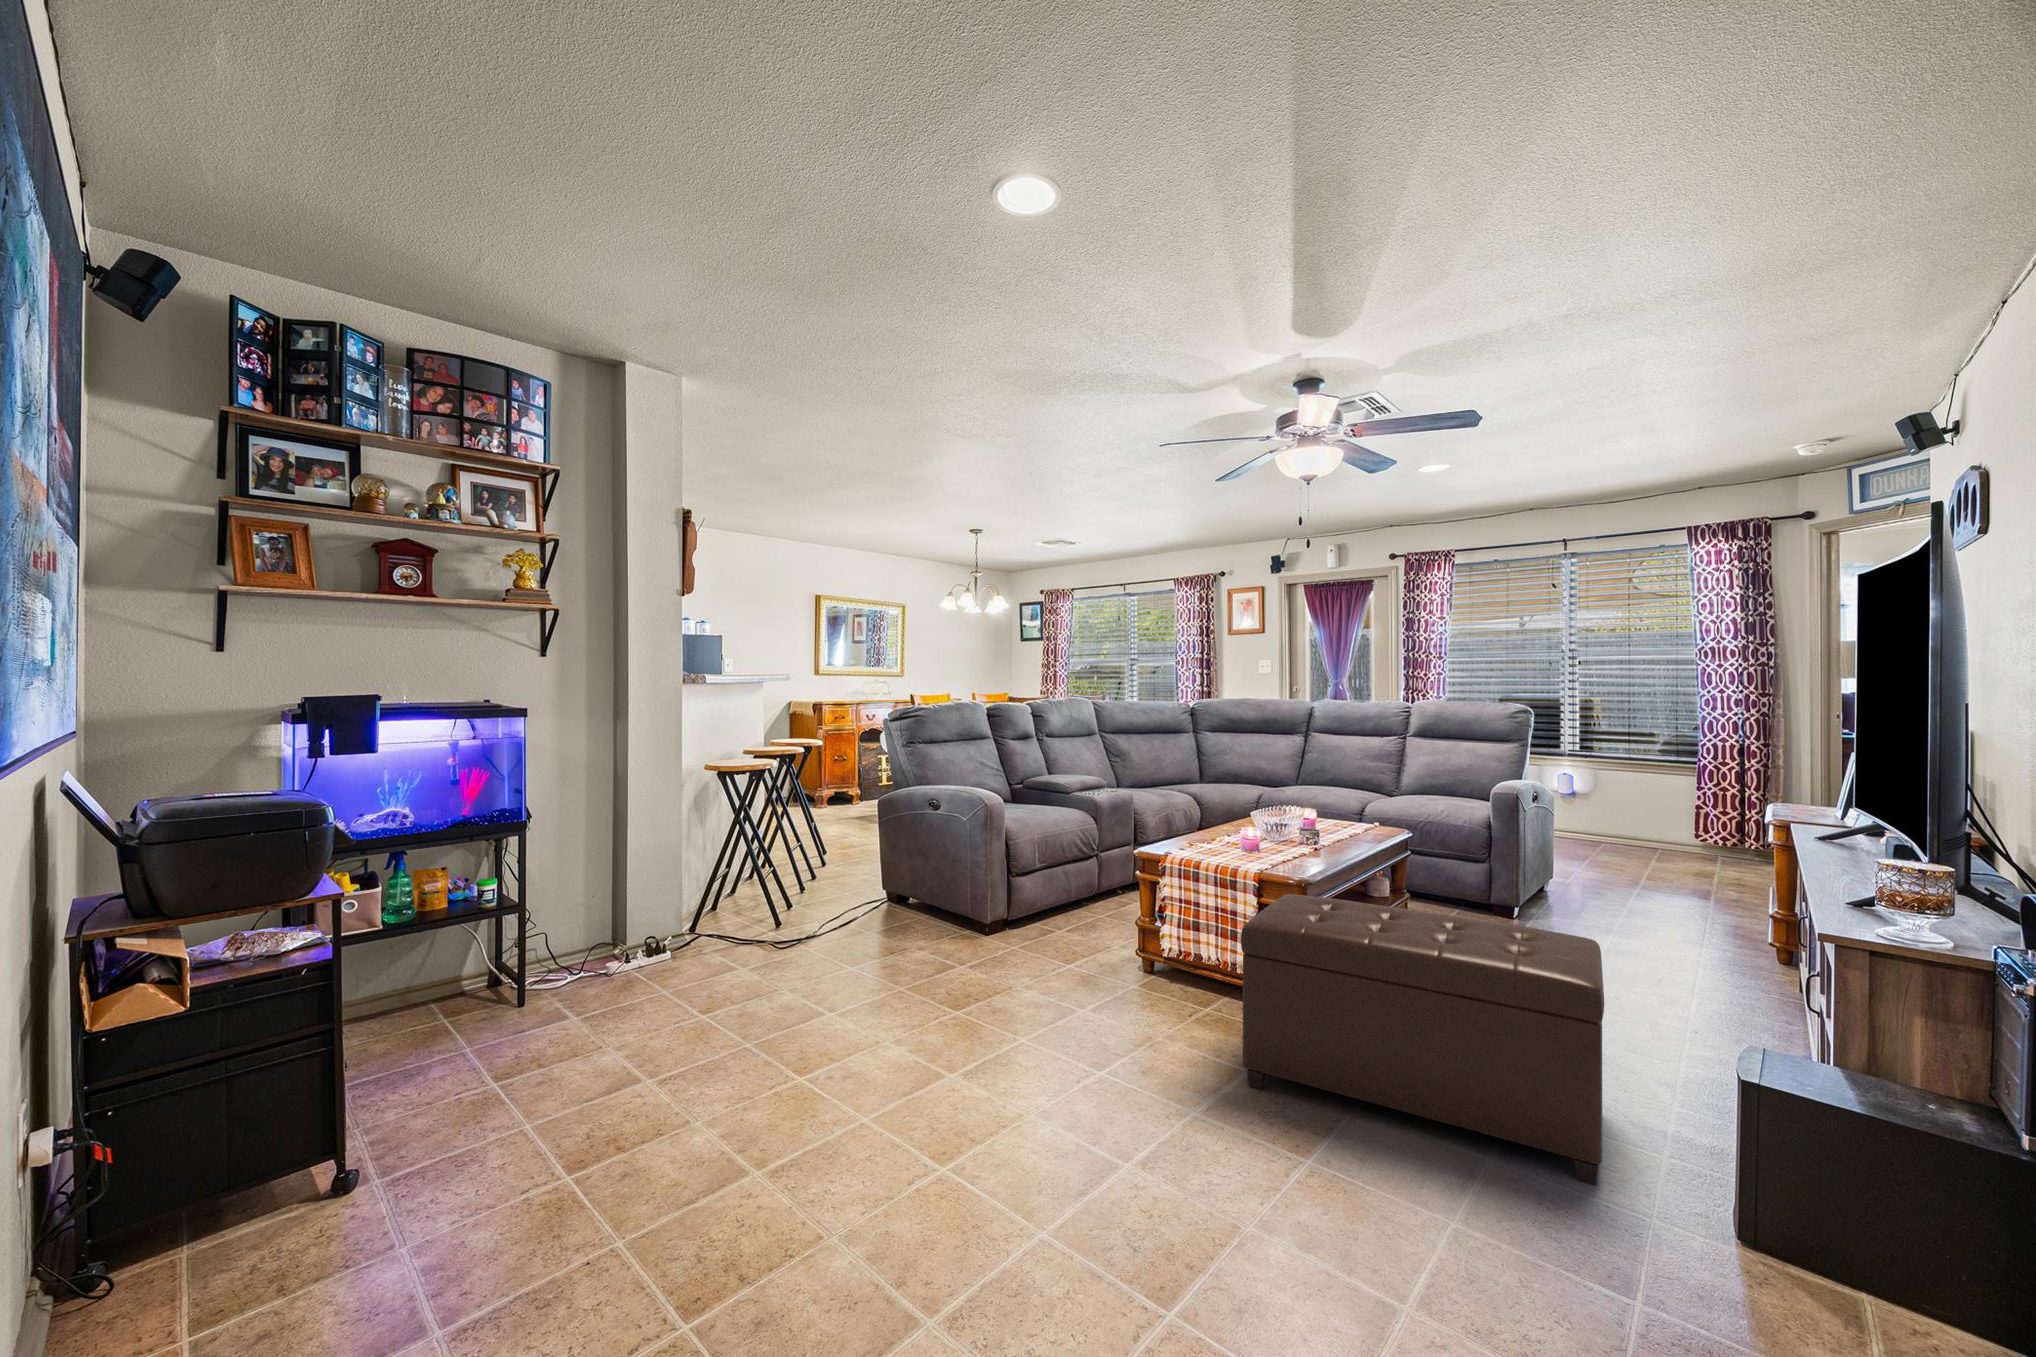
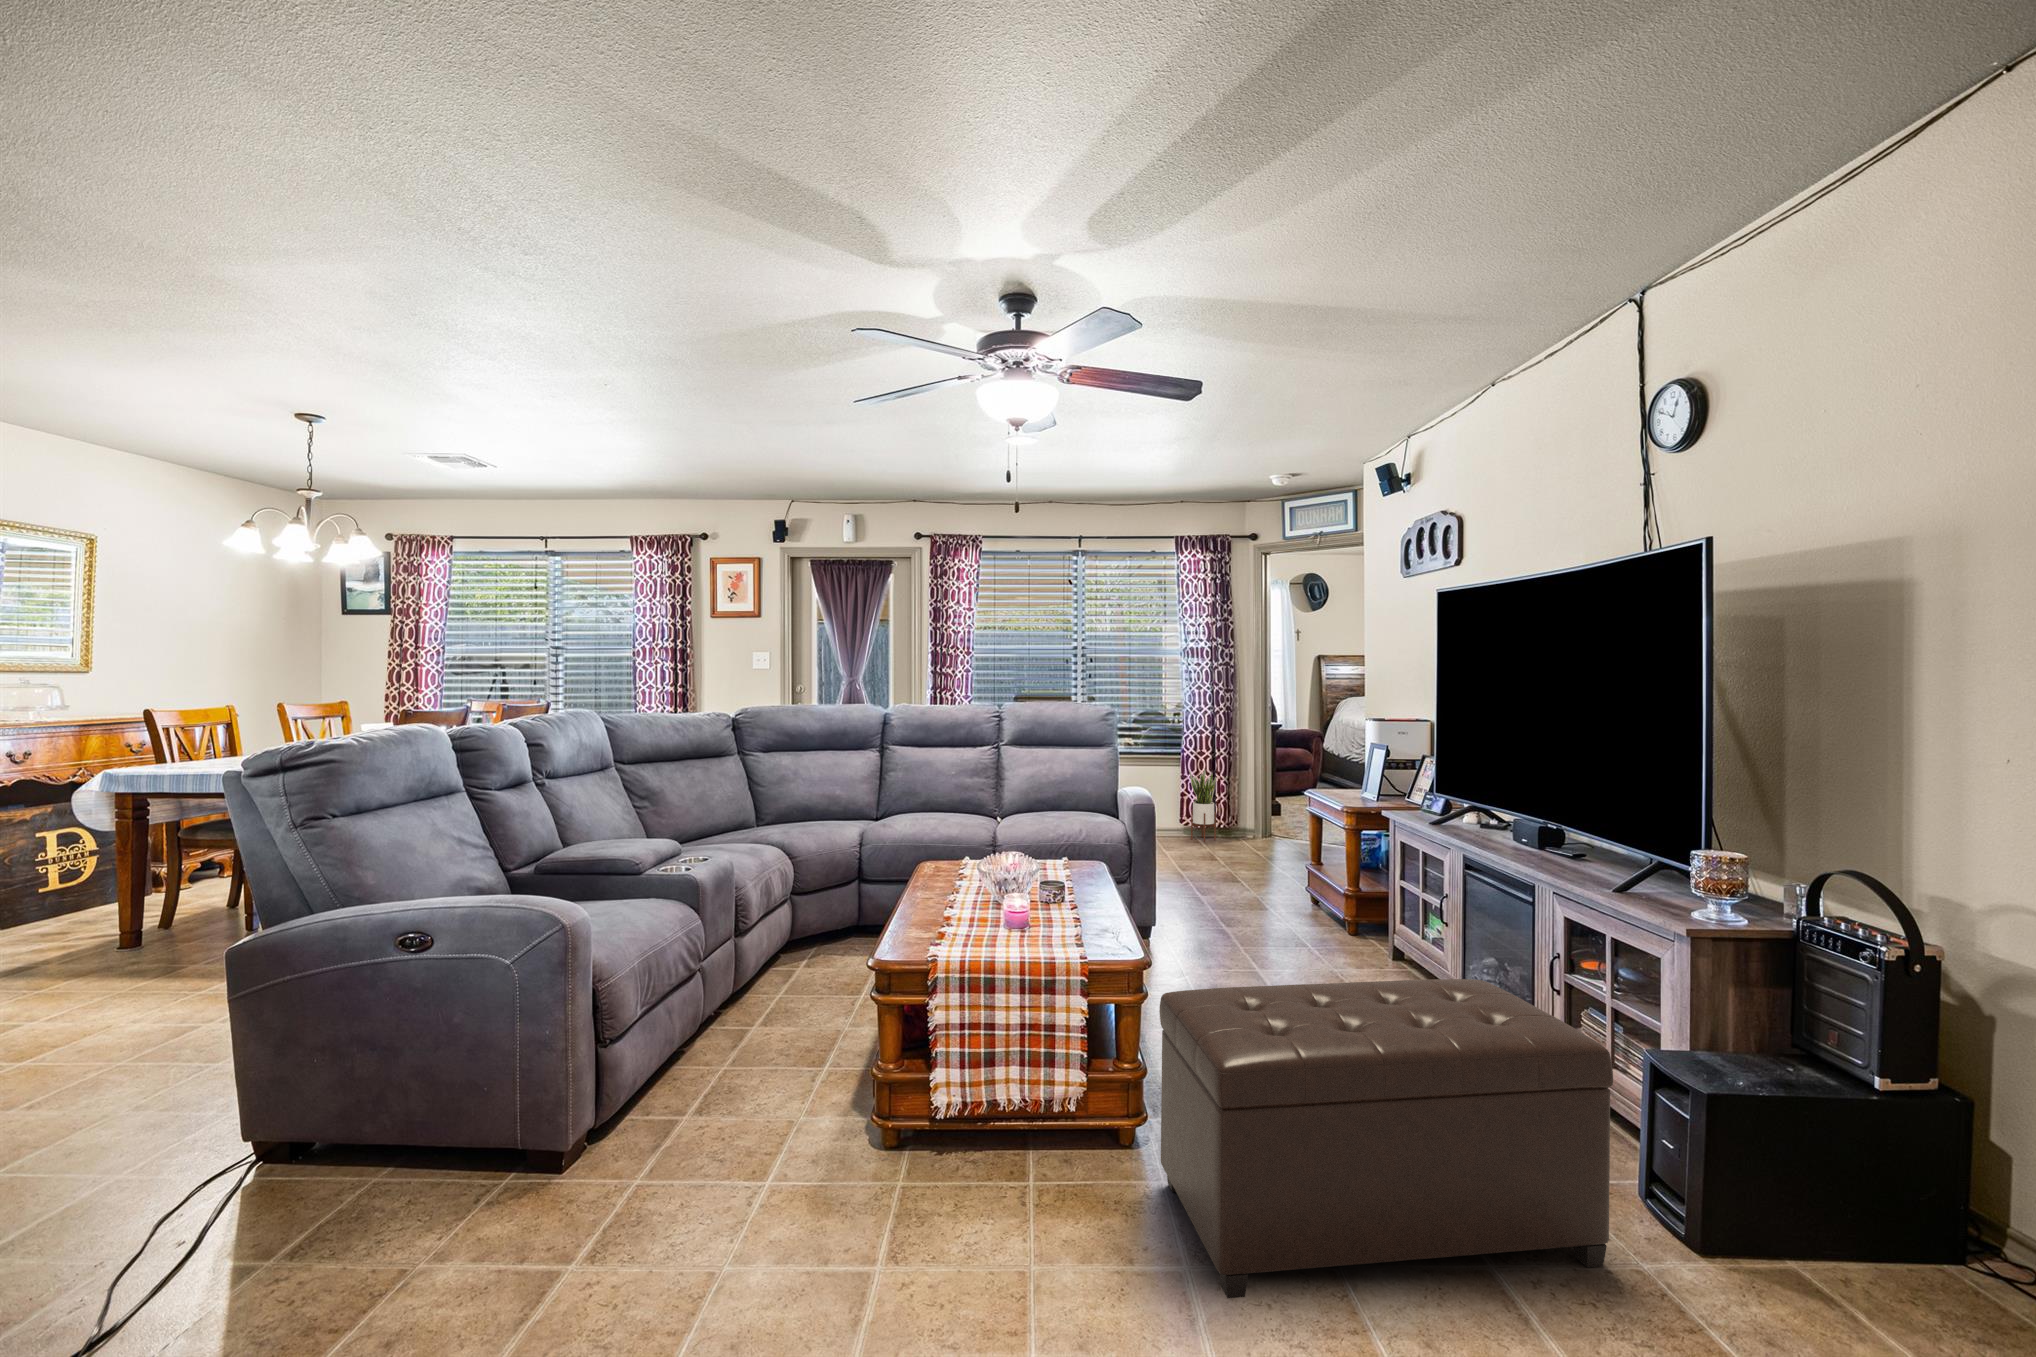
potted plant: none [1696,779,1739,861] -> present [1189,769,1216,842]

